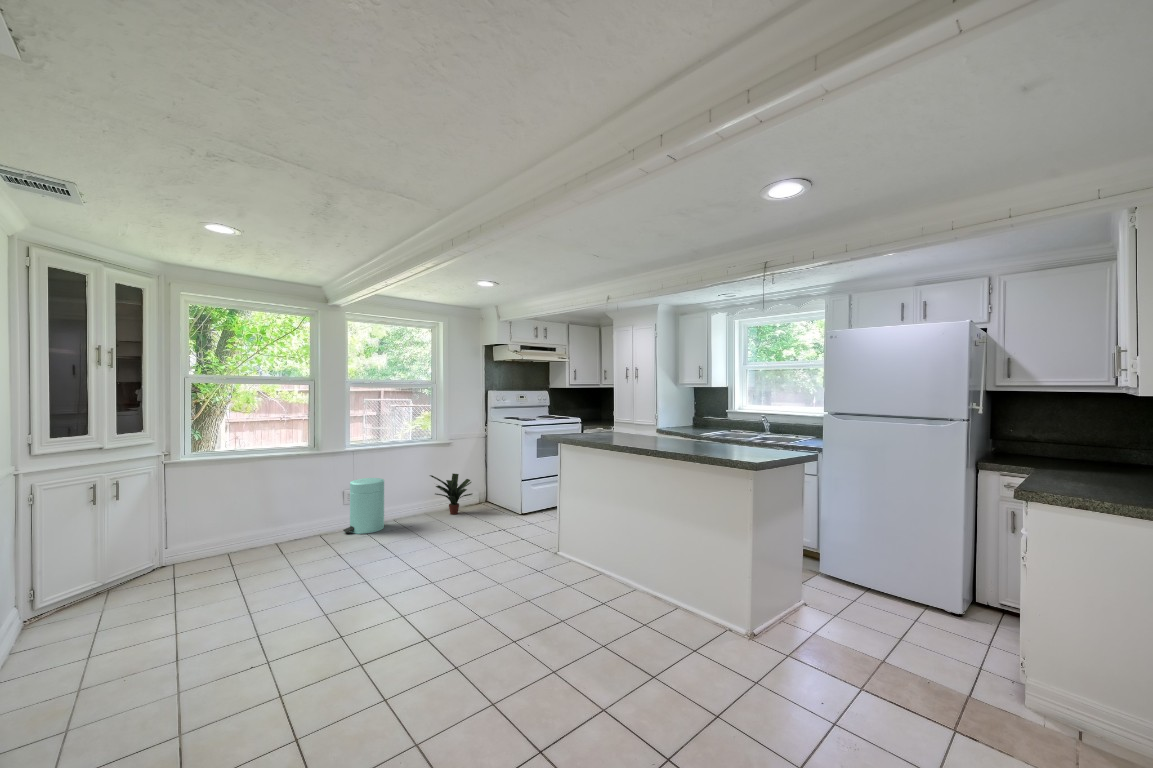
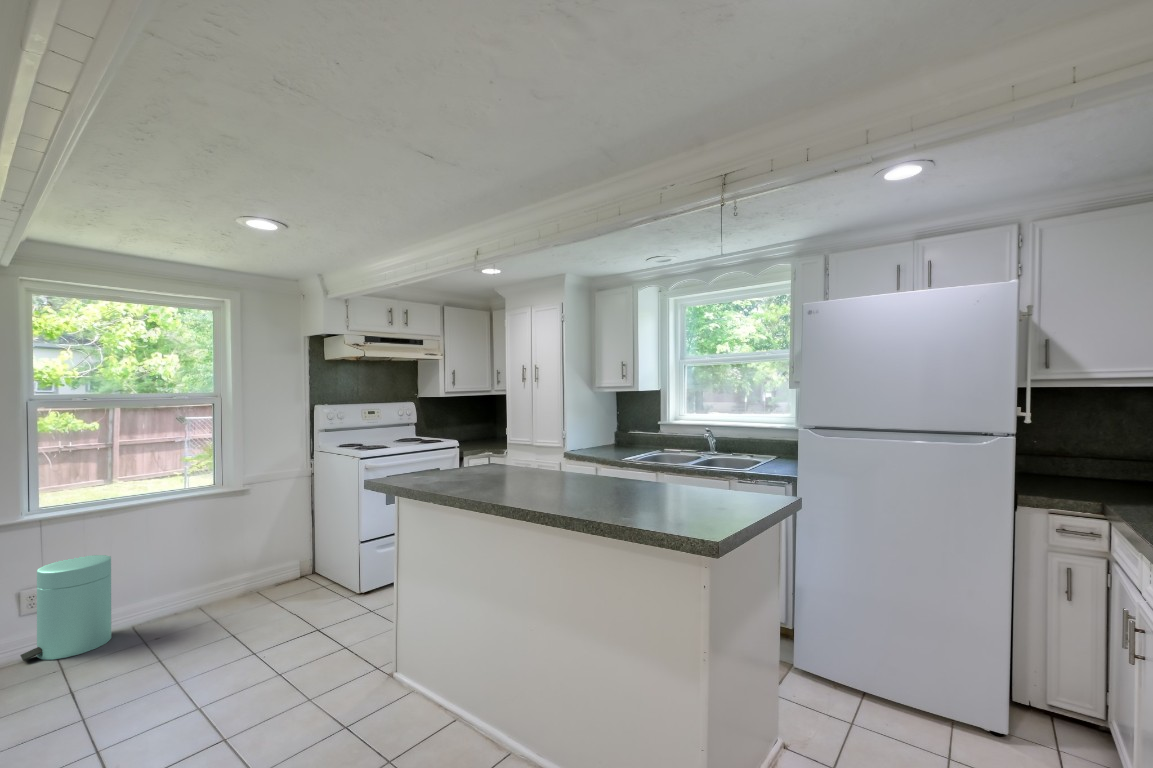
potted plant: present [430,474,472,515] -> none [206,533,286,599]

